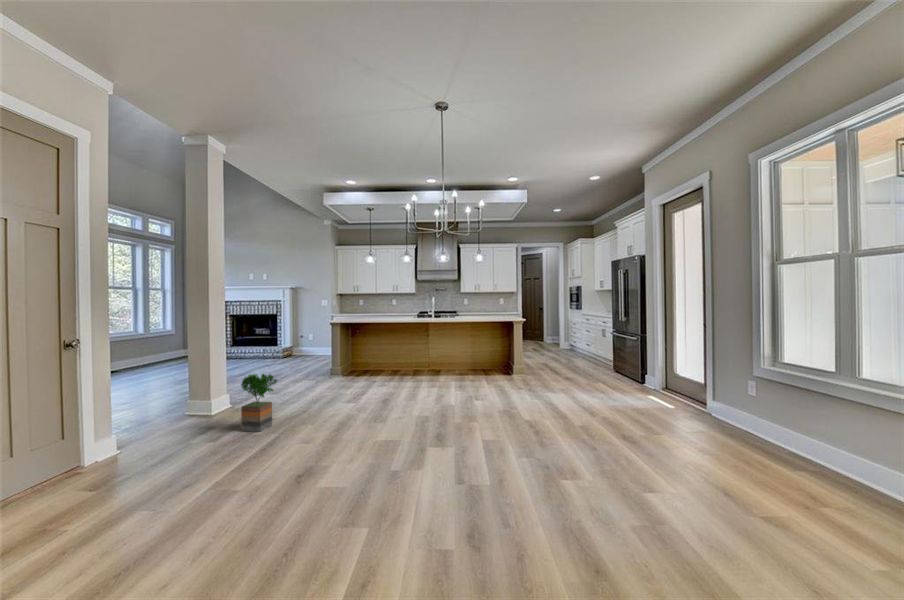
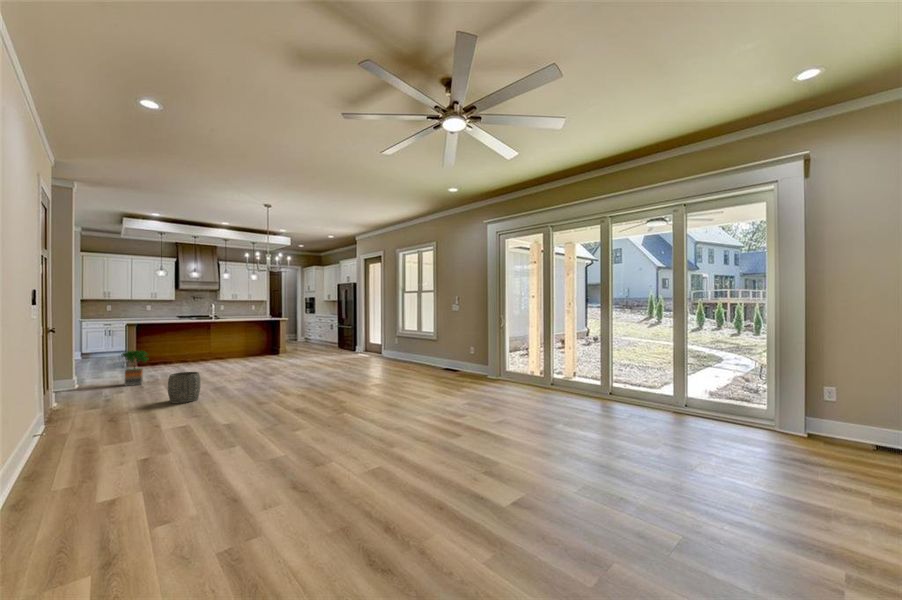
woven basket: none [142,458,219,549] -> present [168,372,201,403]

